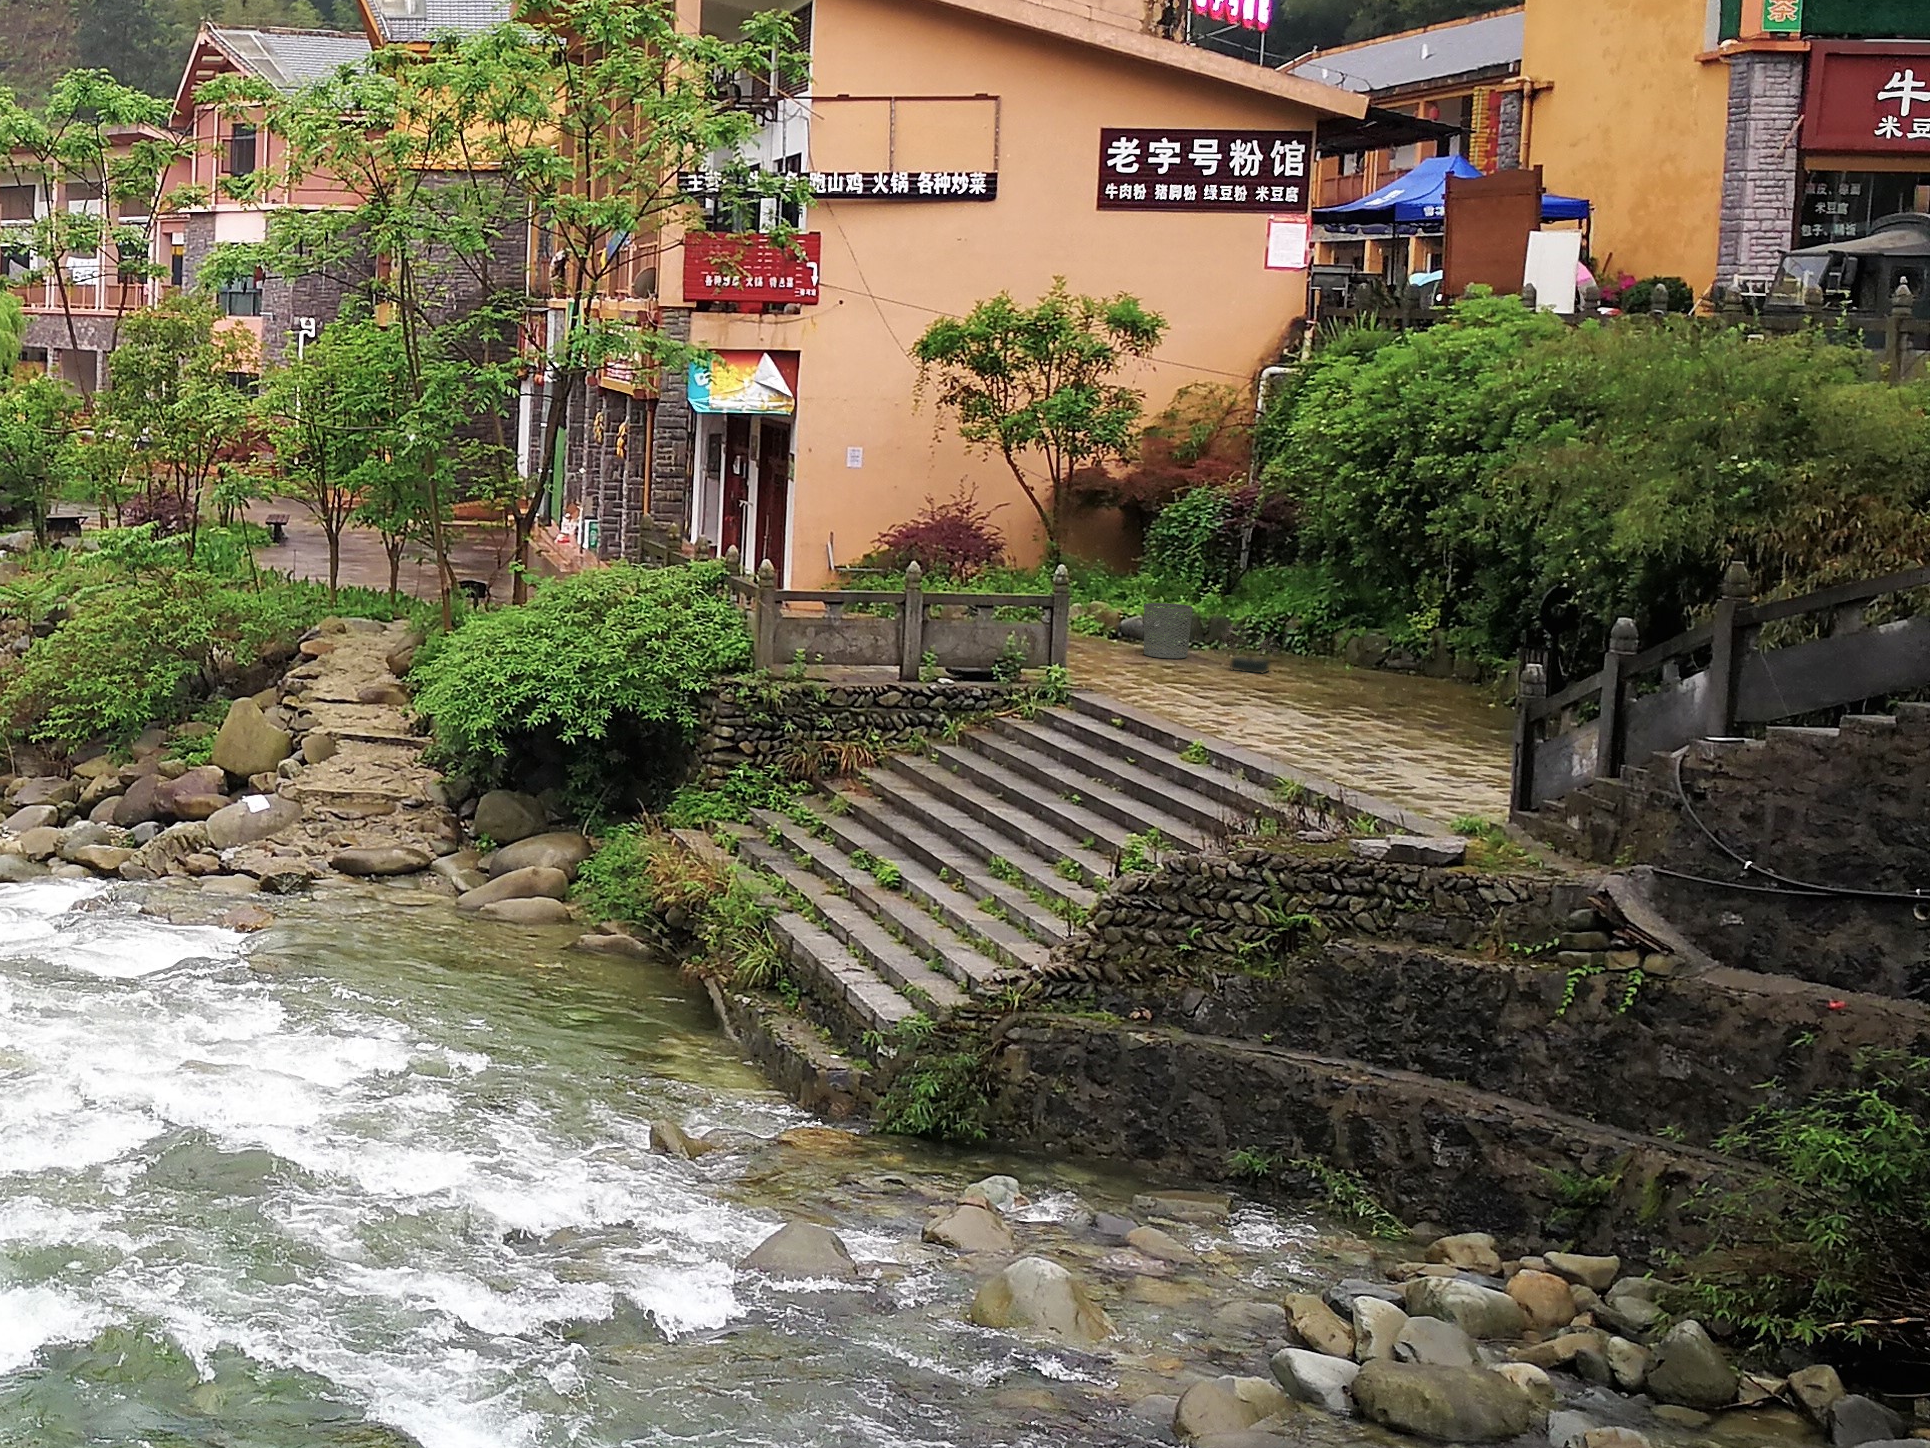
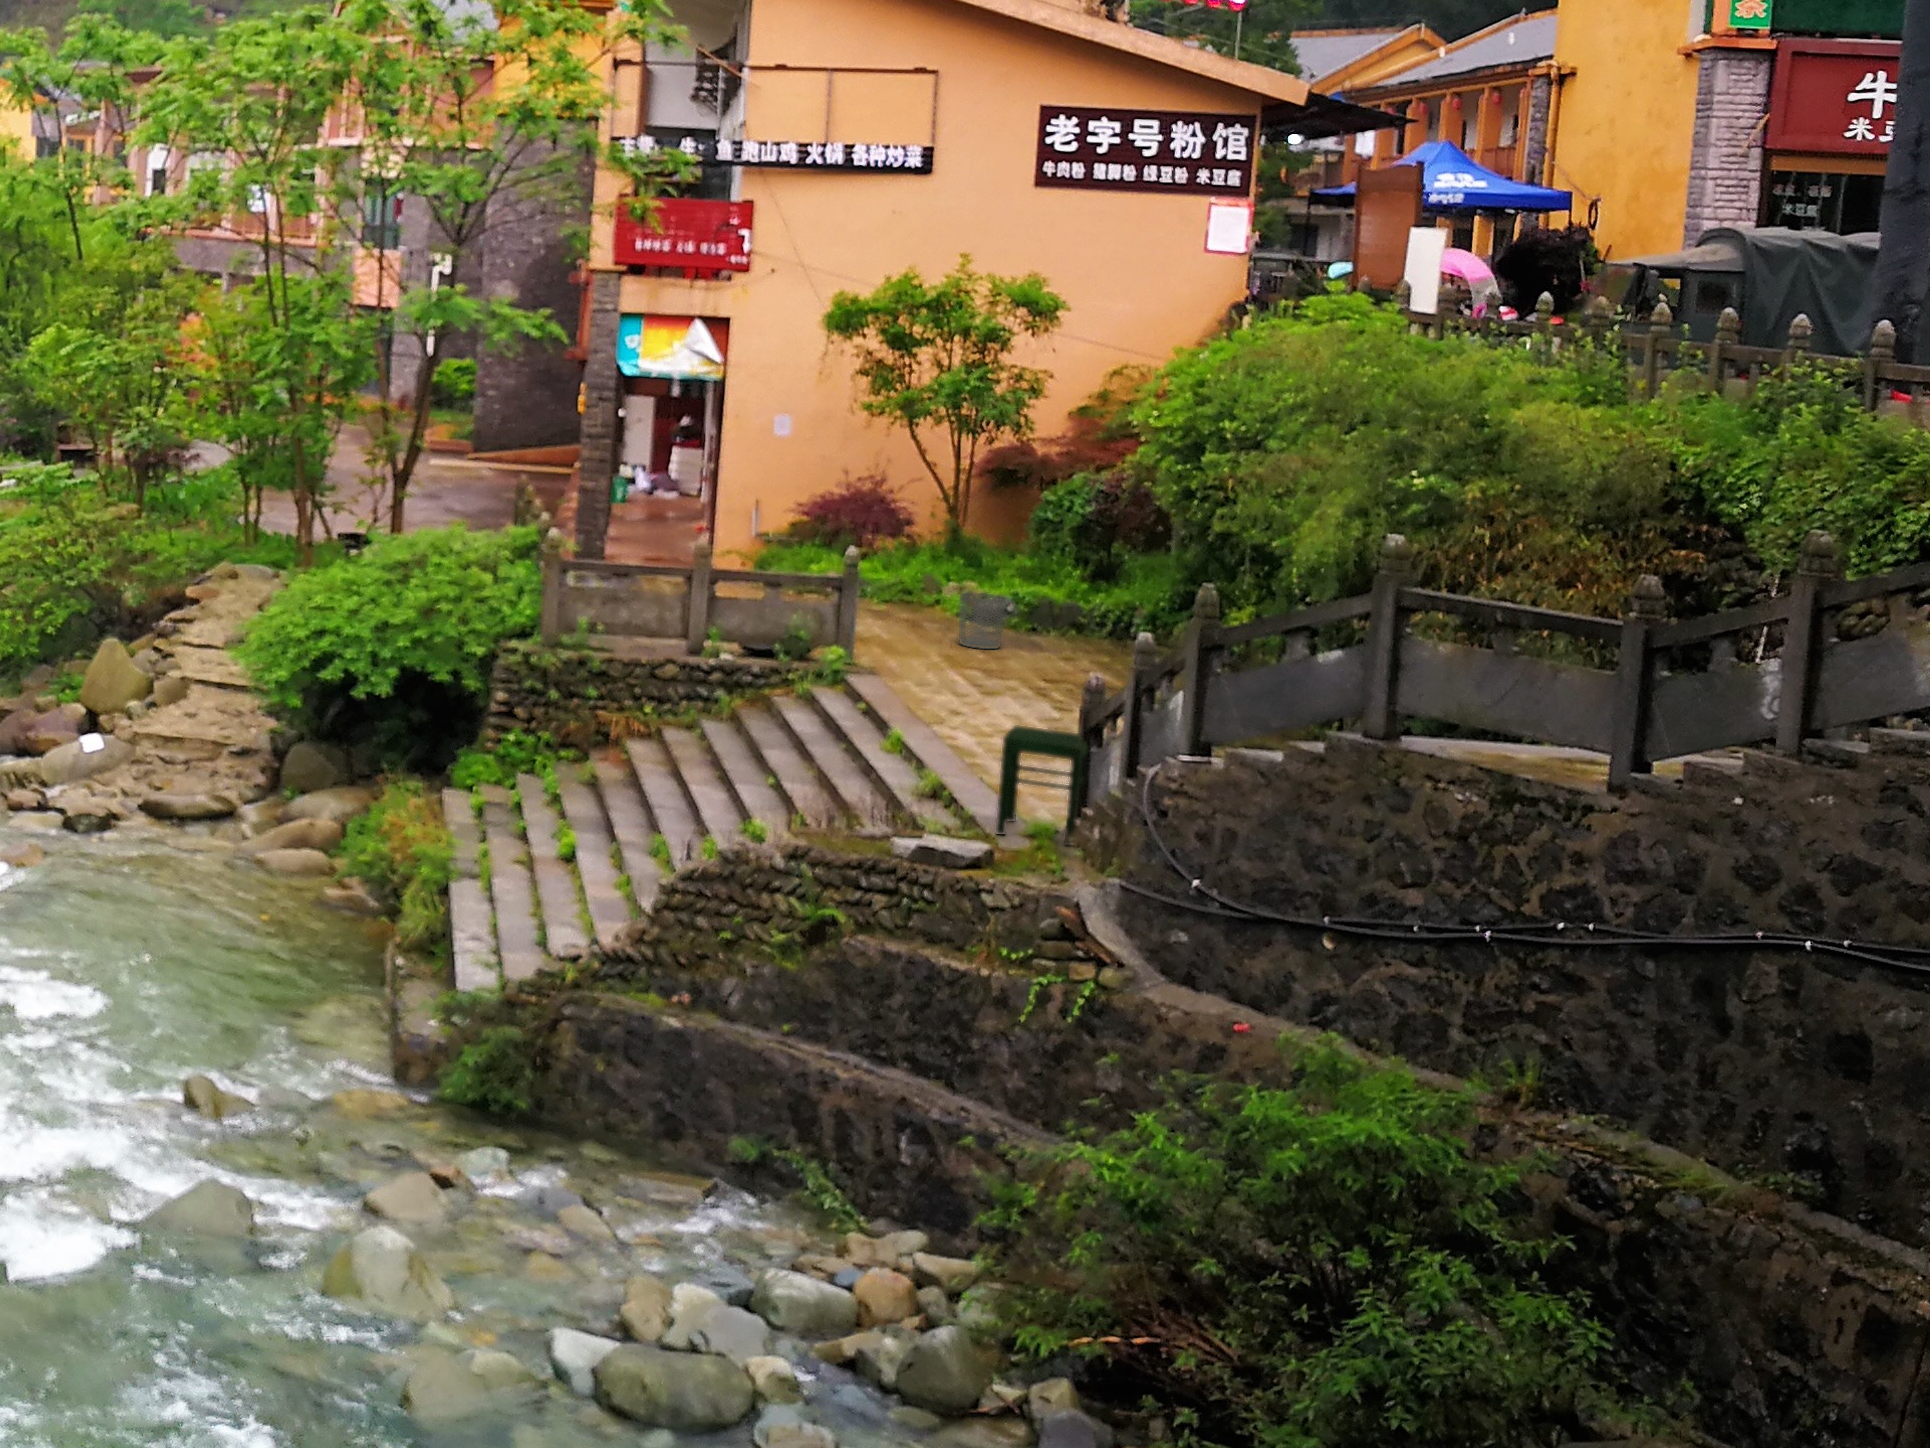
decorative plant: present [1223,628,1277,673] -> none [1018,619,1074,669]
stool: none [1416,715,1523,835] -> present [996,725,1088,845]

